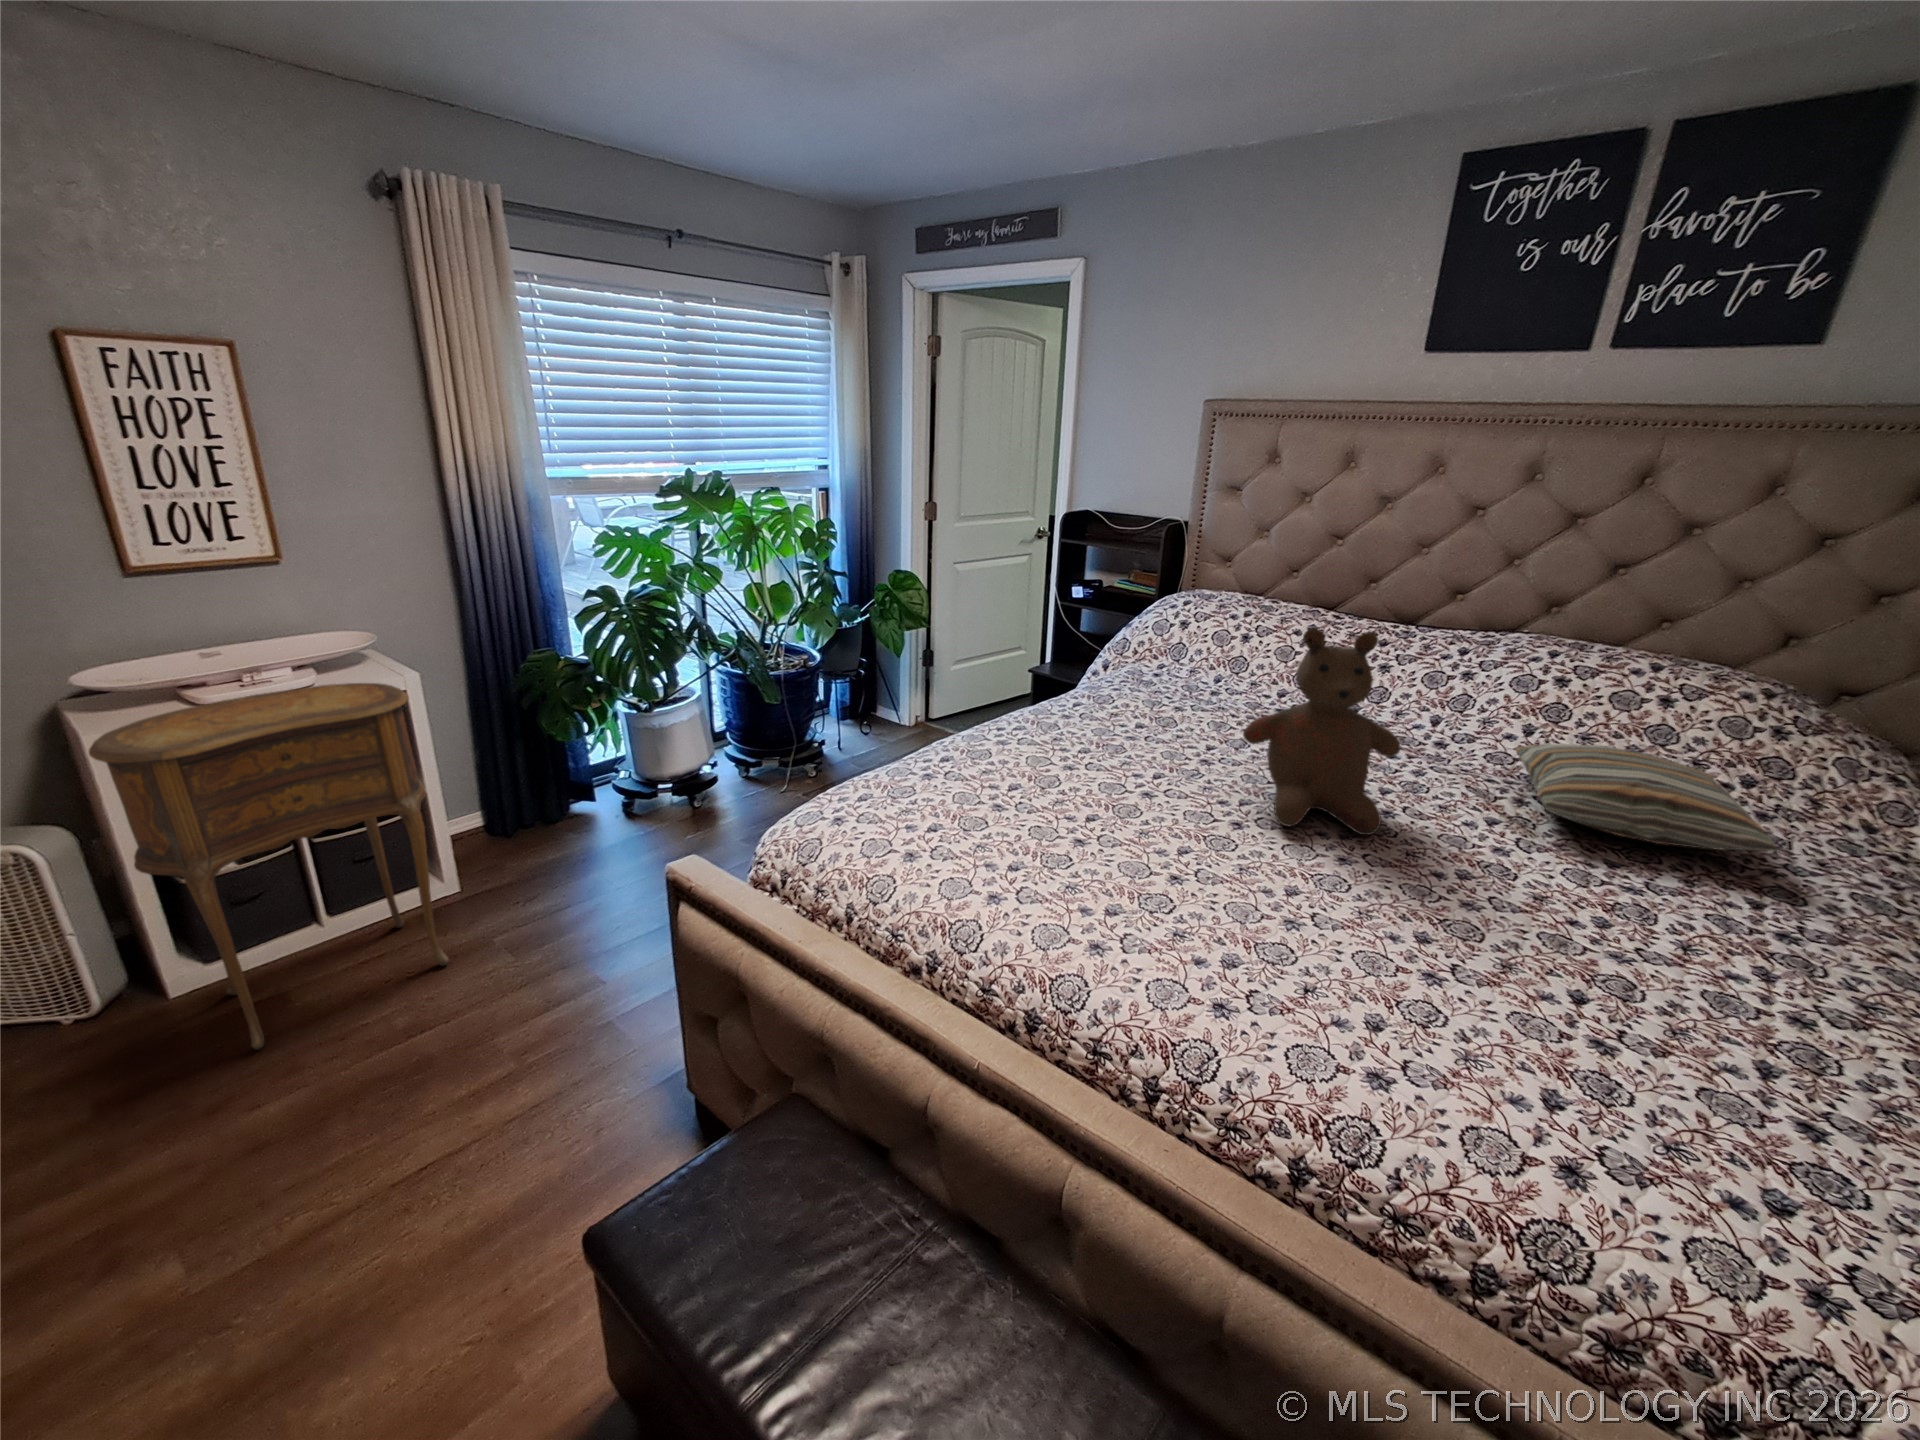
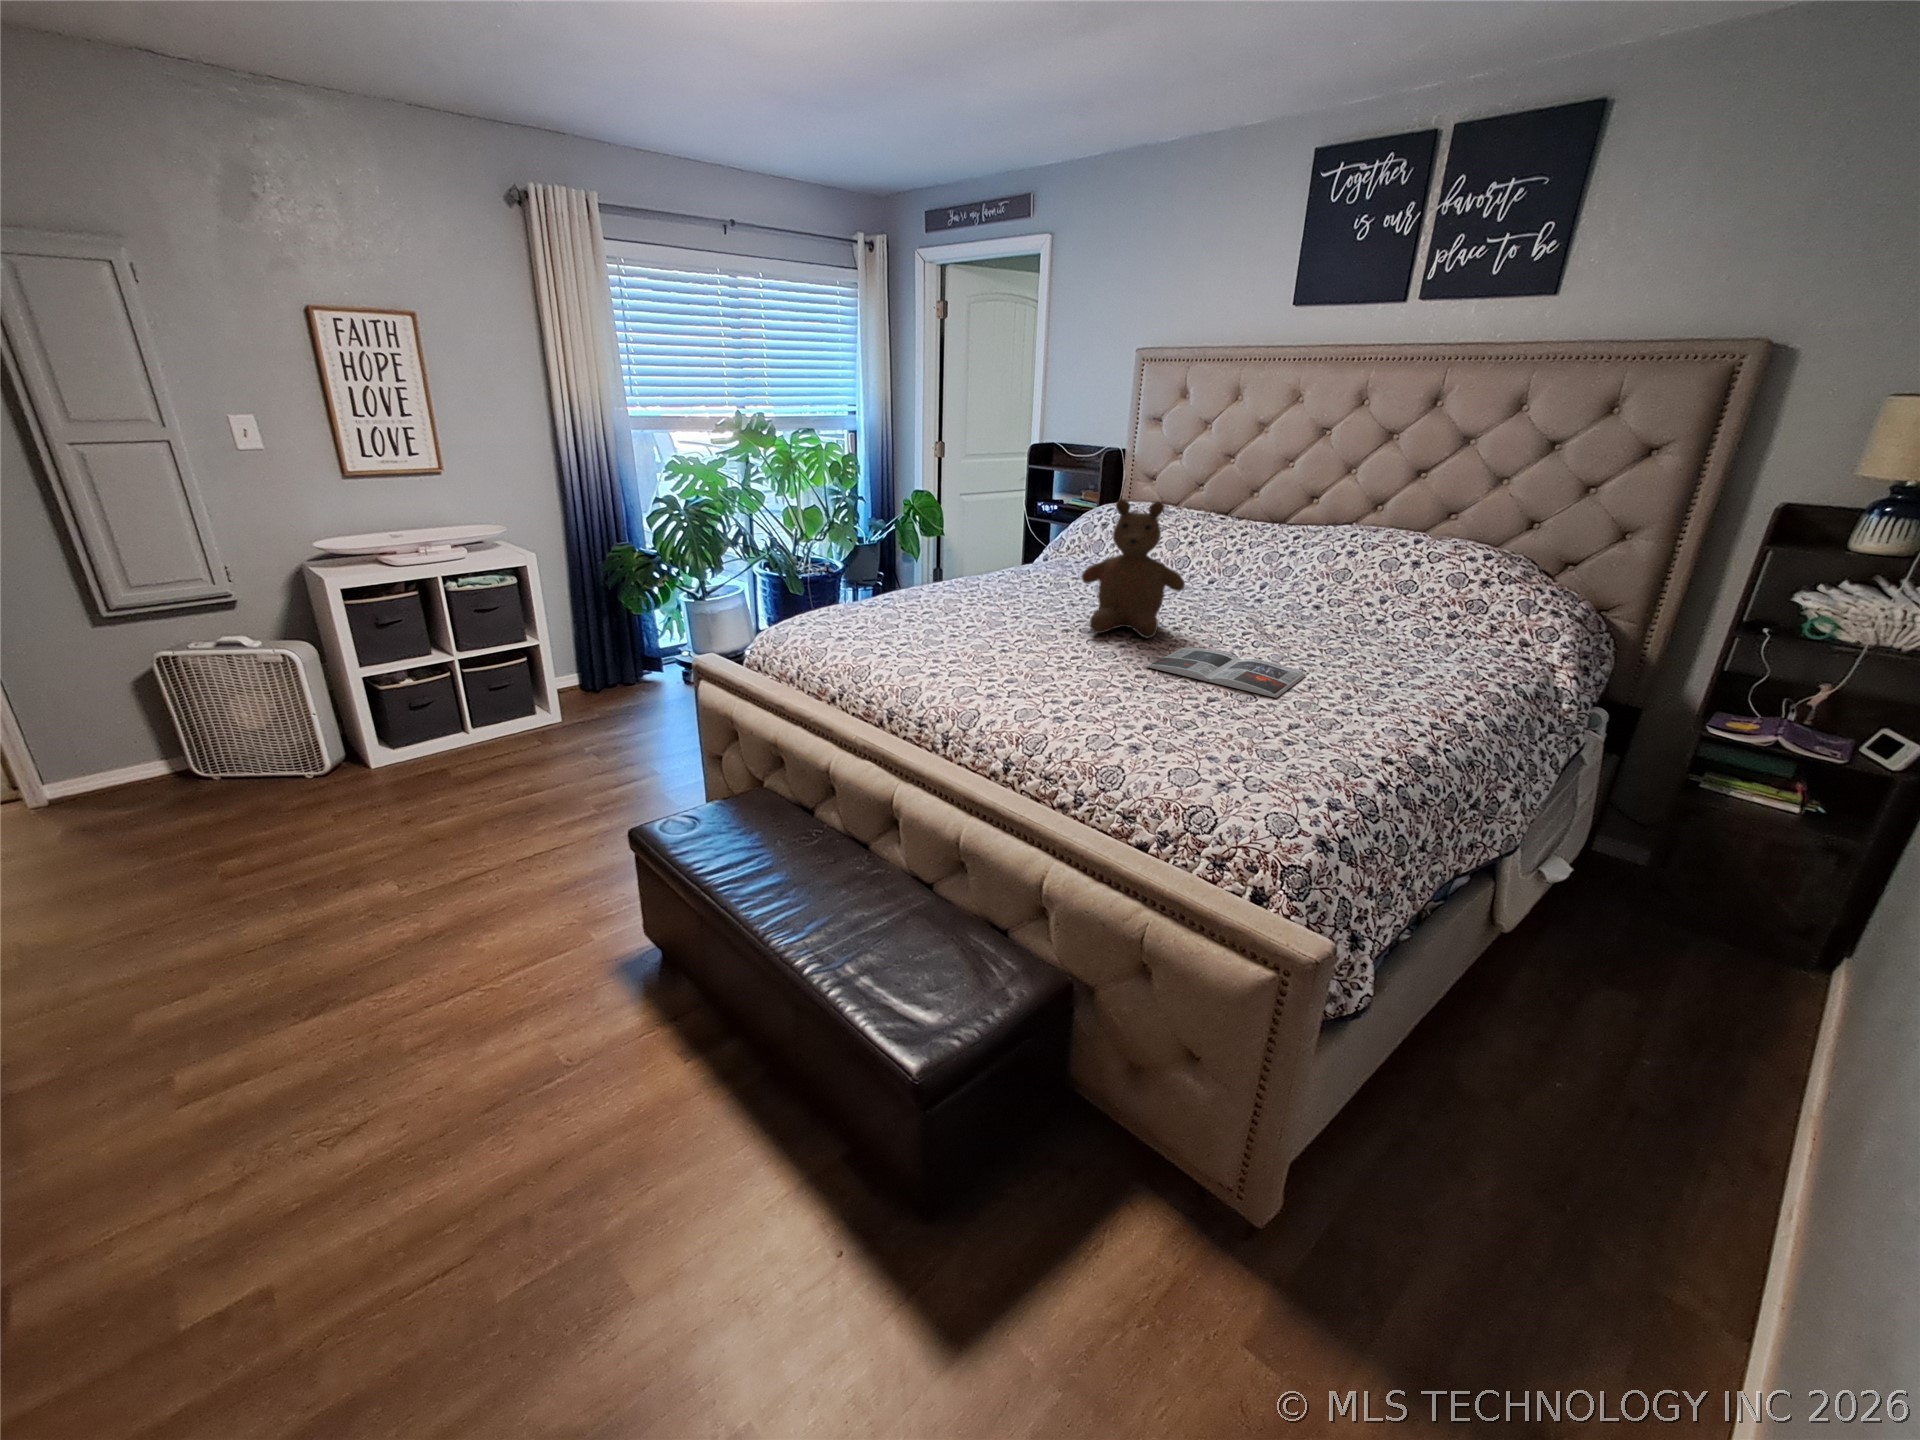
side table: present [89,683,449,1050] -> none [339,554,554,793]
pillow: present [1515,744,1779,851] -> none [1273,590,1420,647]
magazine: none [1416,856,1681,988] -> present [1147,647,1305,698]

